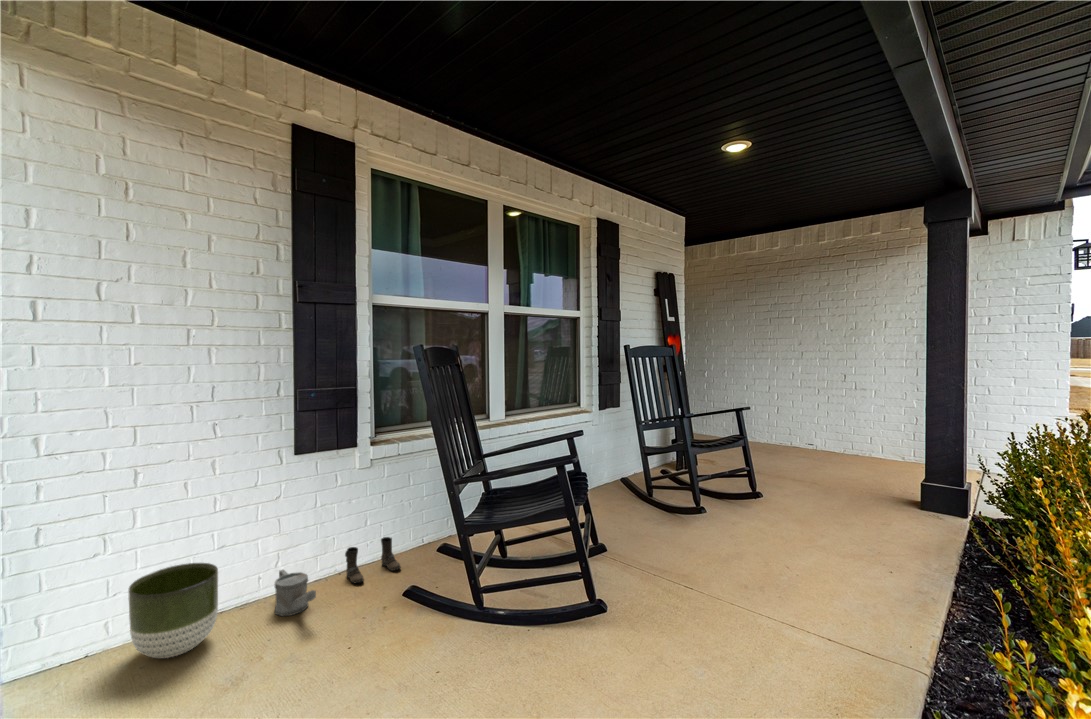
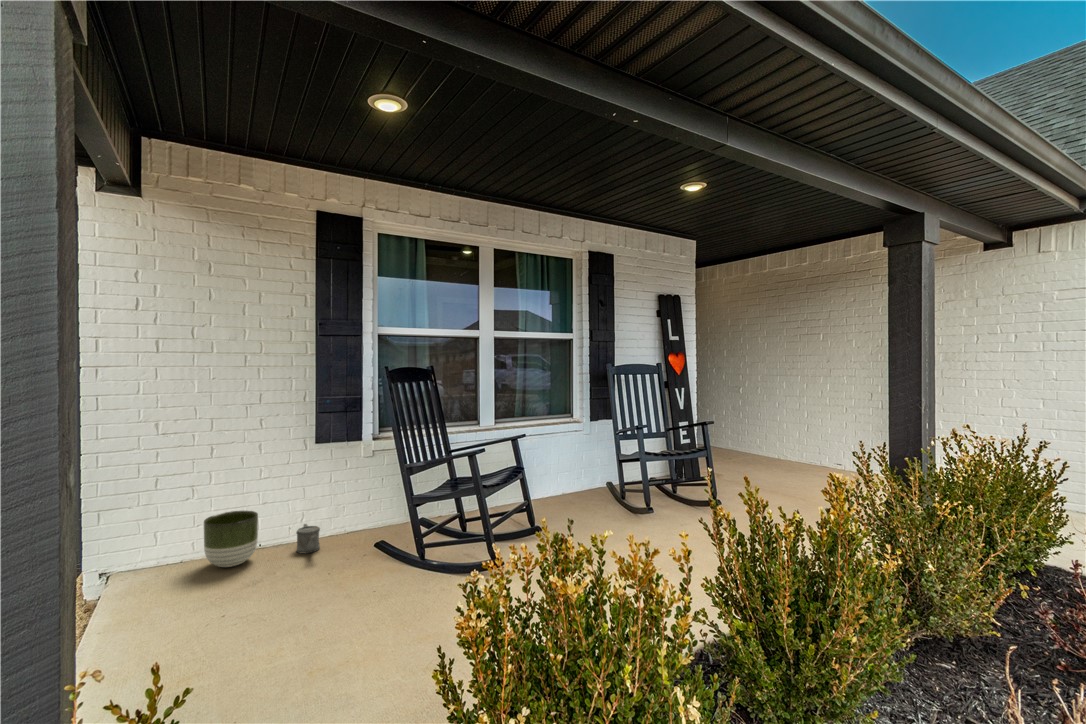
boots: present [345,537,400,583] -> none [352,509,392,539]

